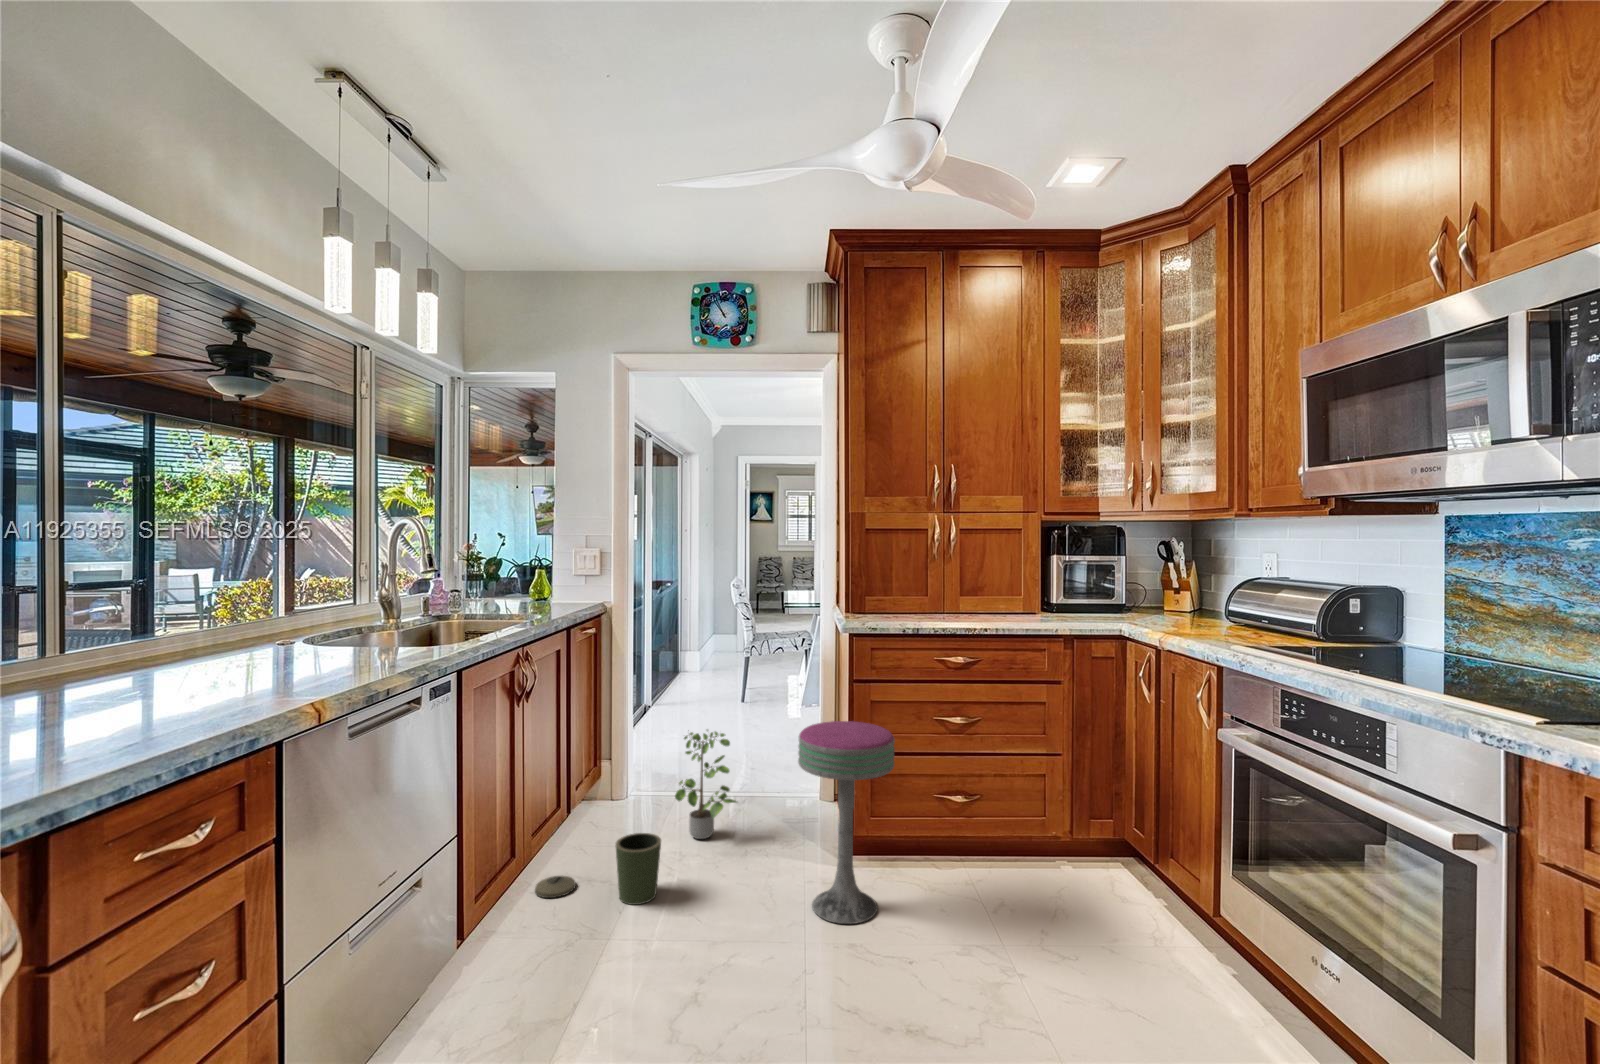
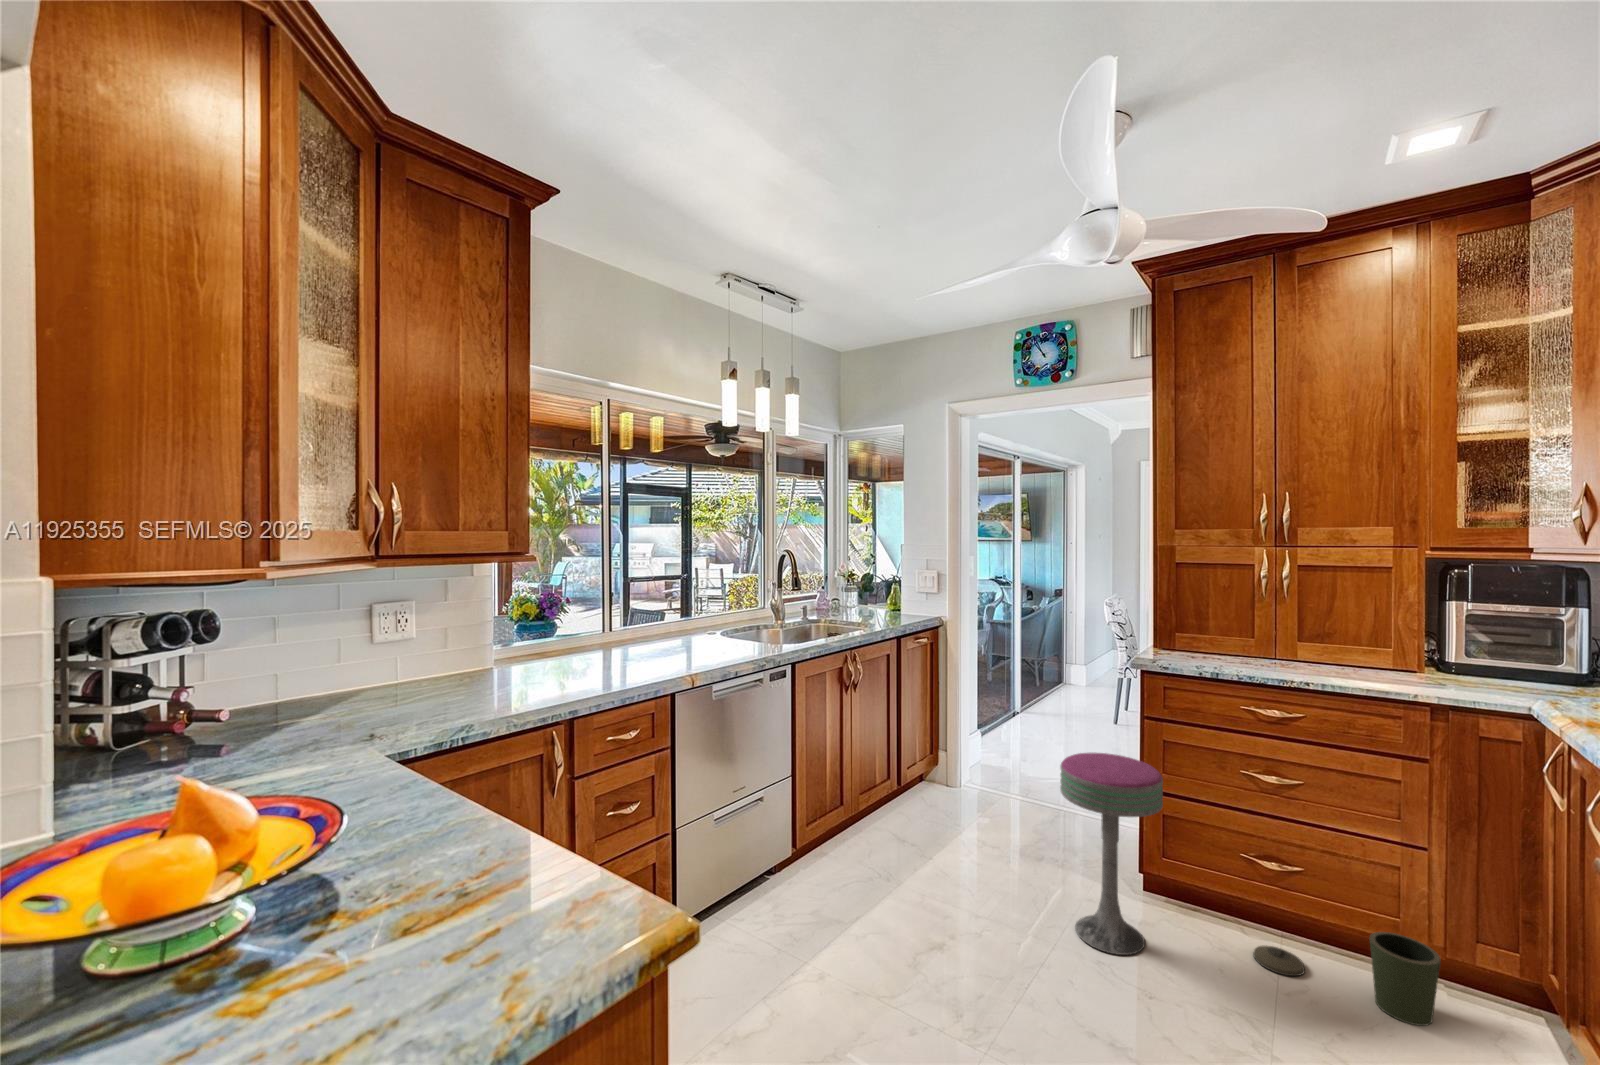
potted plant: present [675,730,736,839] -> none [985,736,1041,836]
trash can: present [535,833,661,905] -> present [1253,932,1441,1026]

